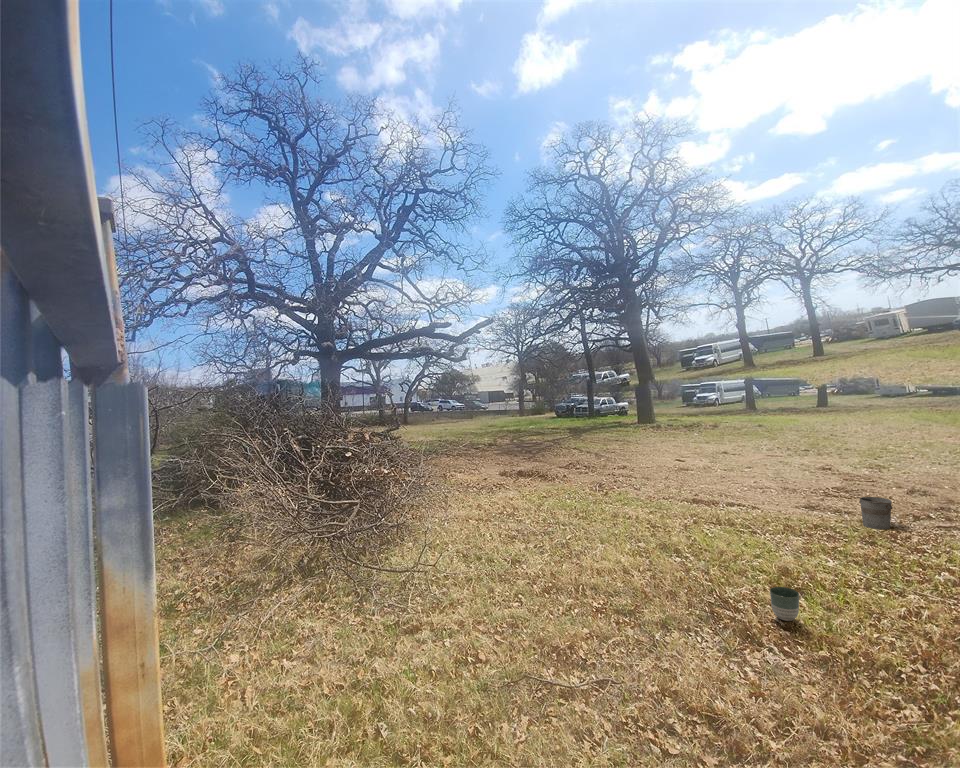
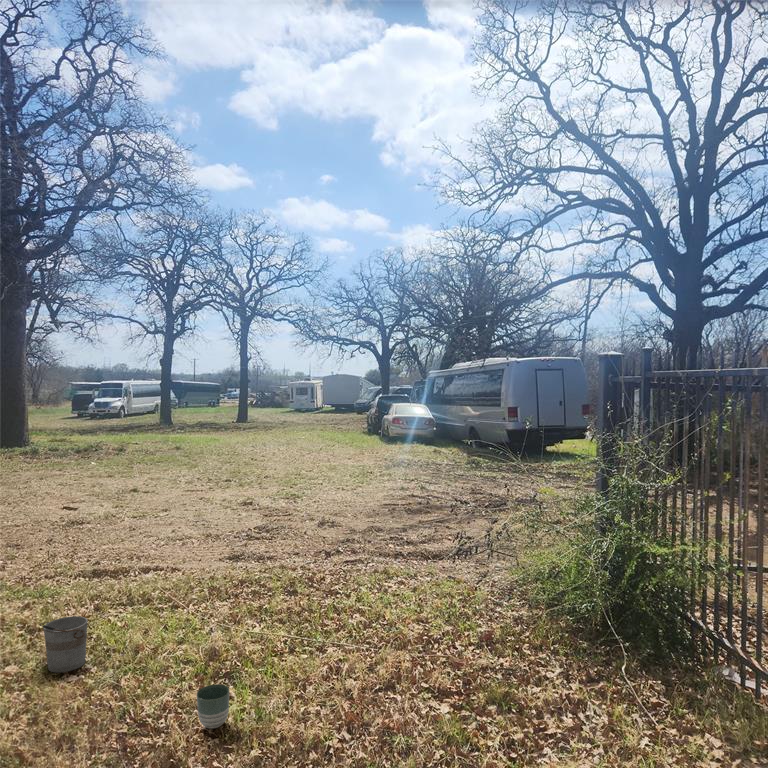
bucket: present [857,497,893,529] -> present [39,616,88,673]

